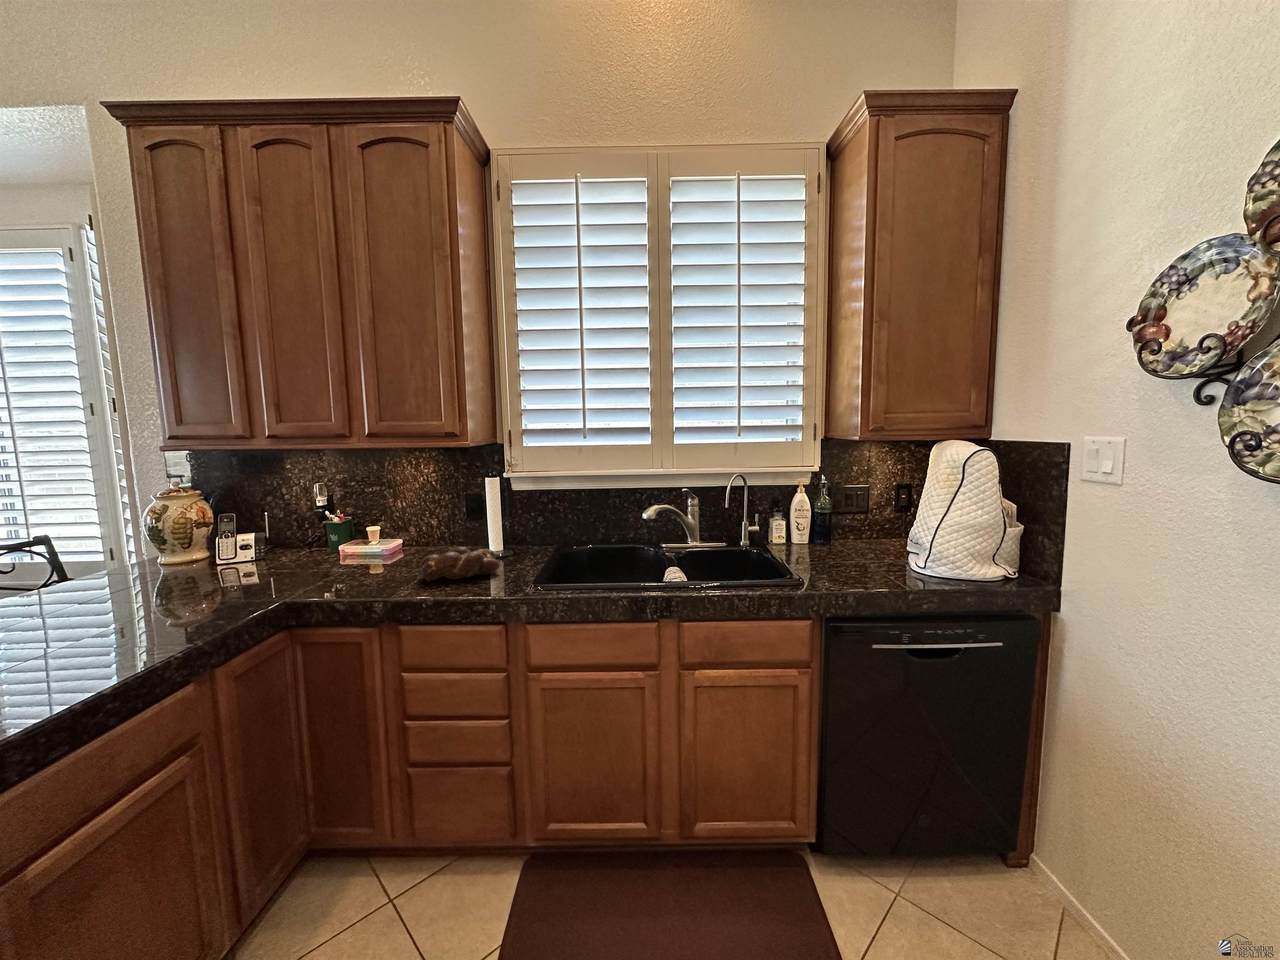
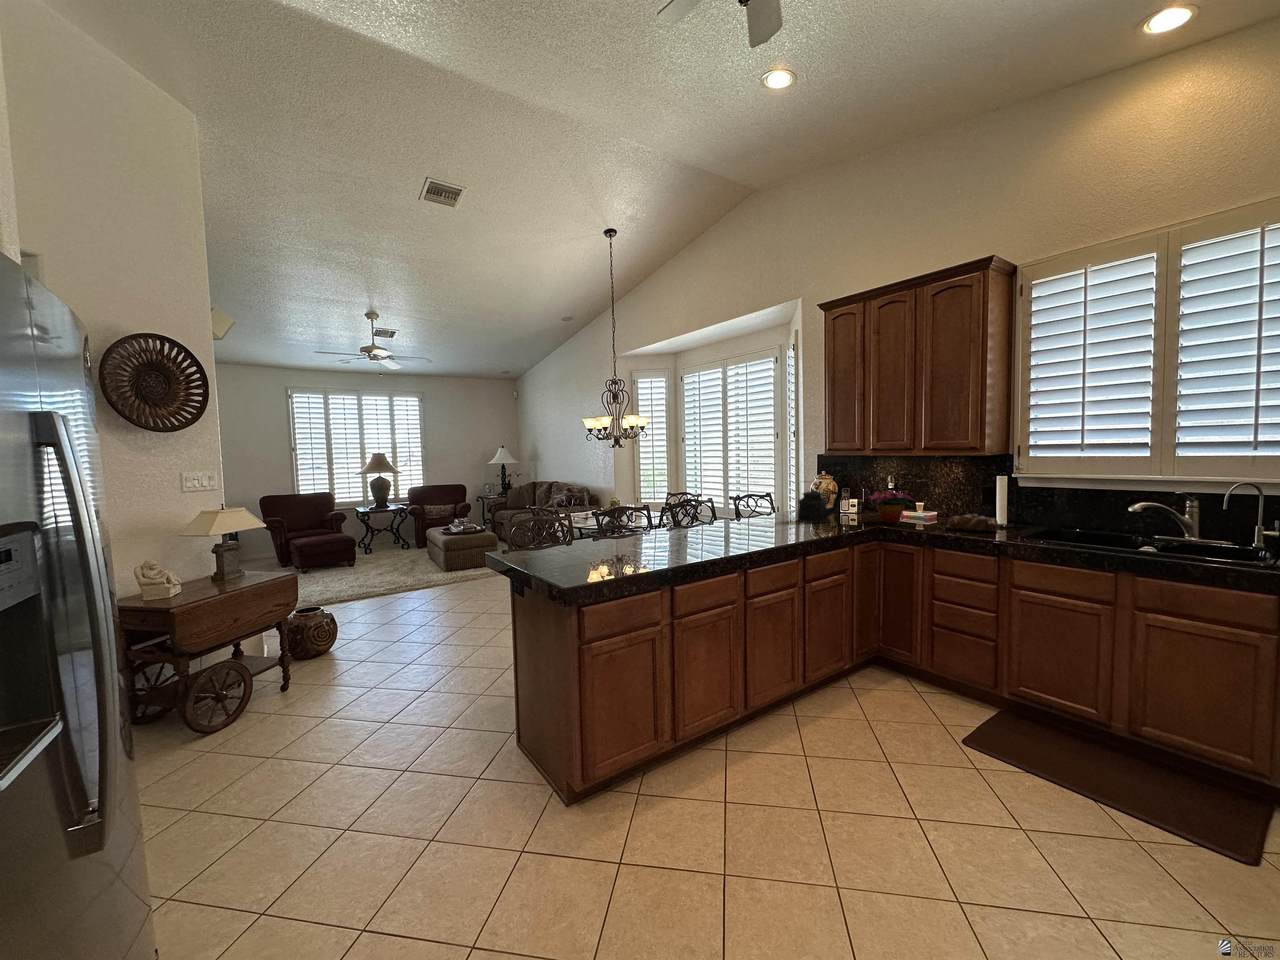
flower arrangement: none [257,517,367,585] -> present [870,491,913,523]
kettle: none [48,518,197,631] -> present [798,489,842,523]

